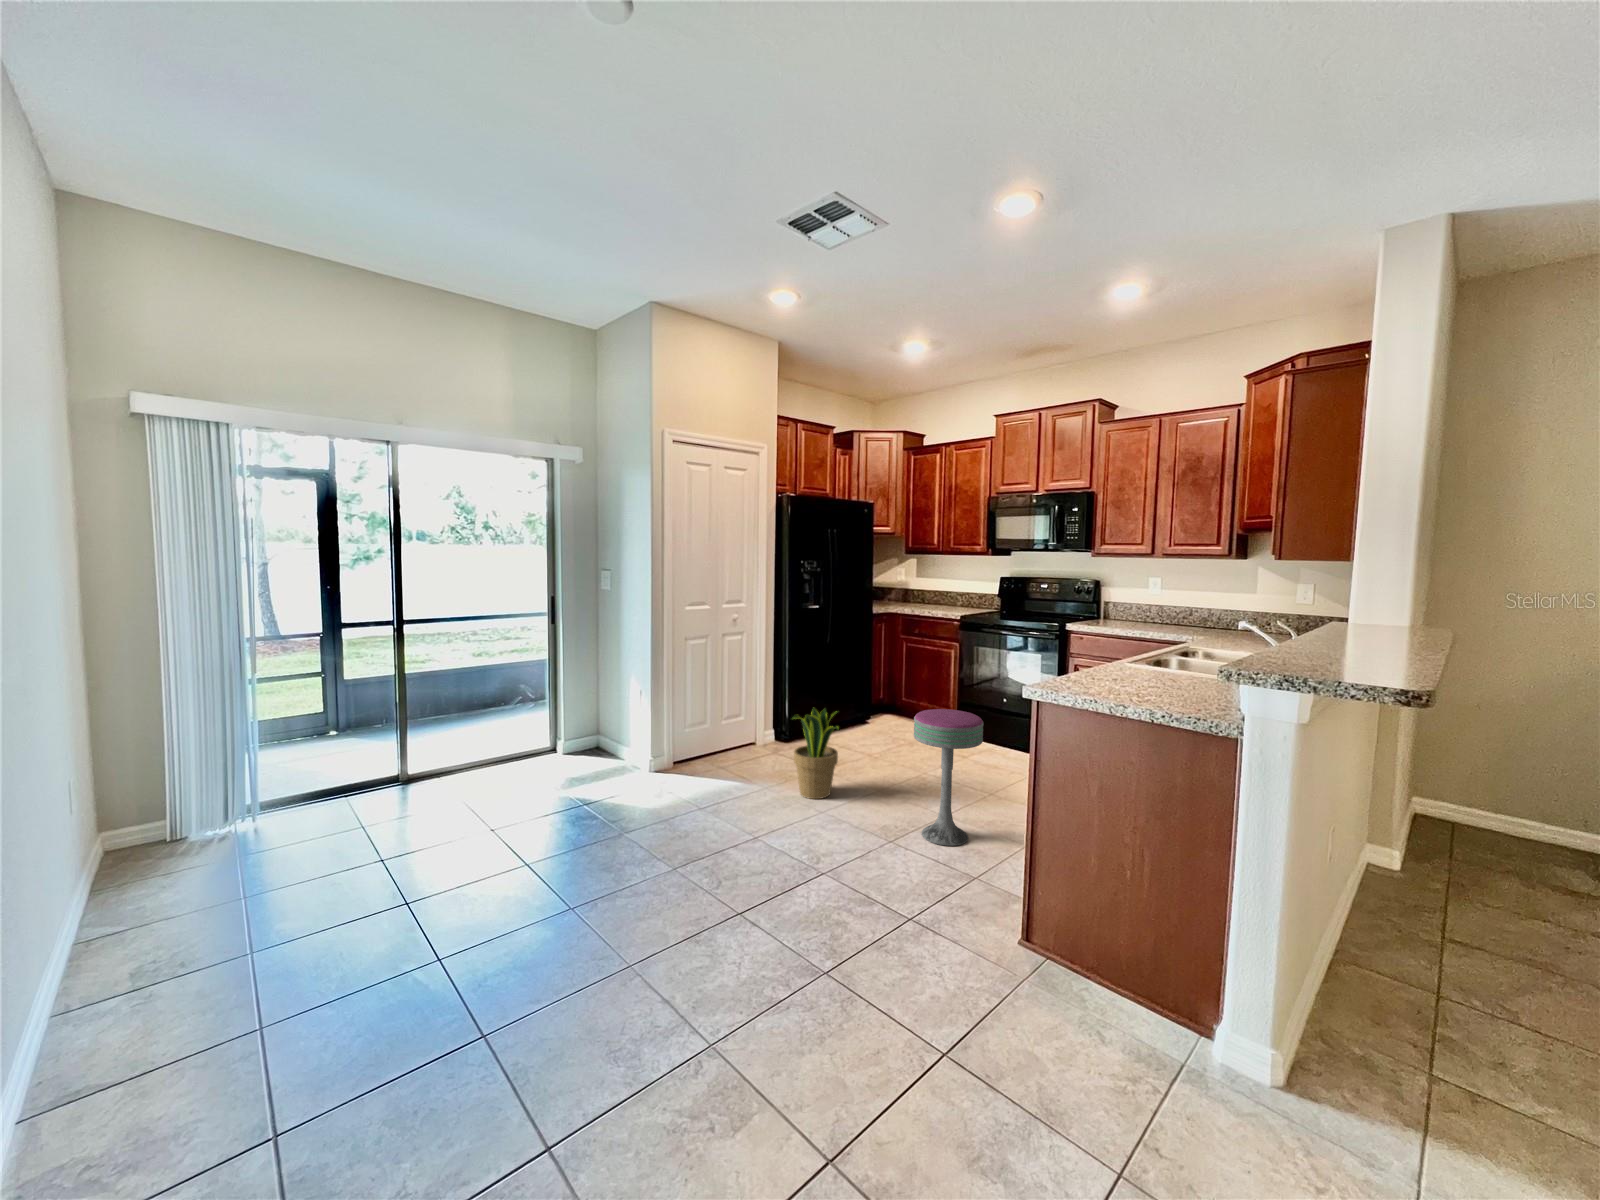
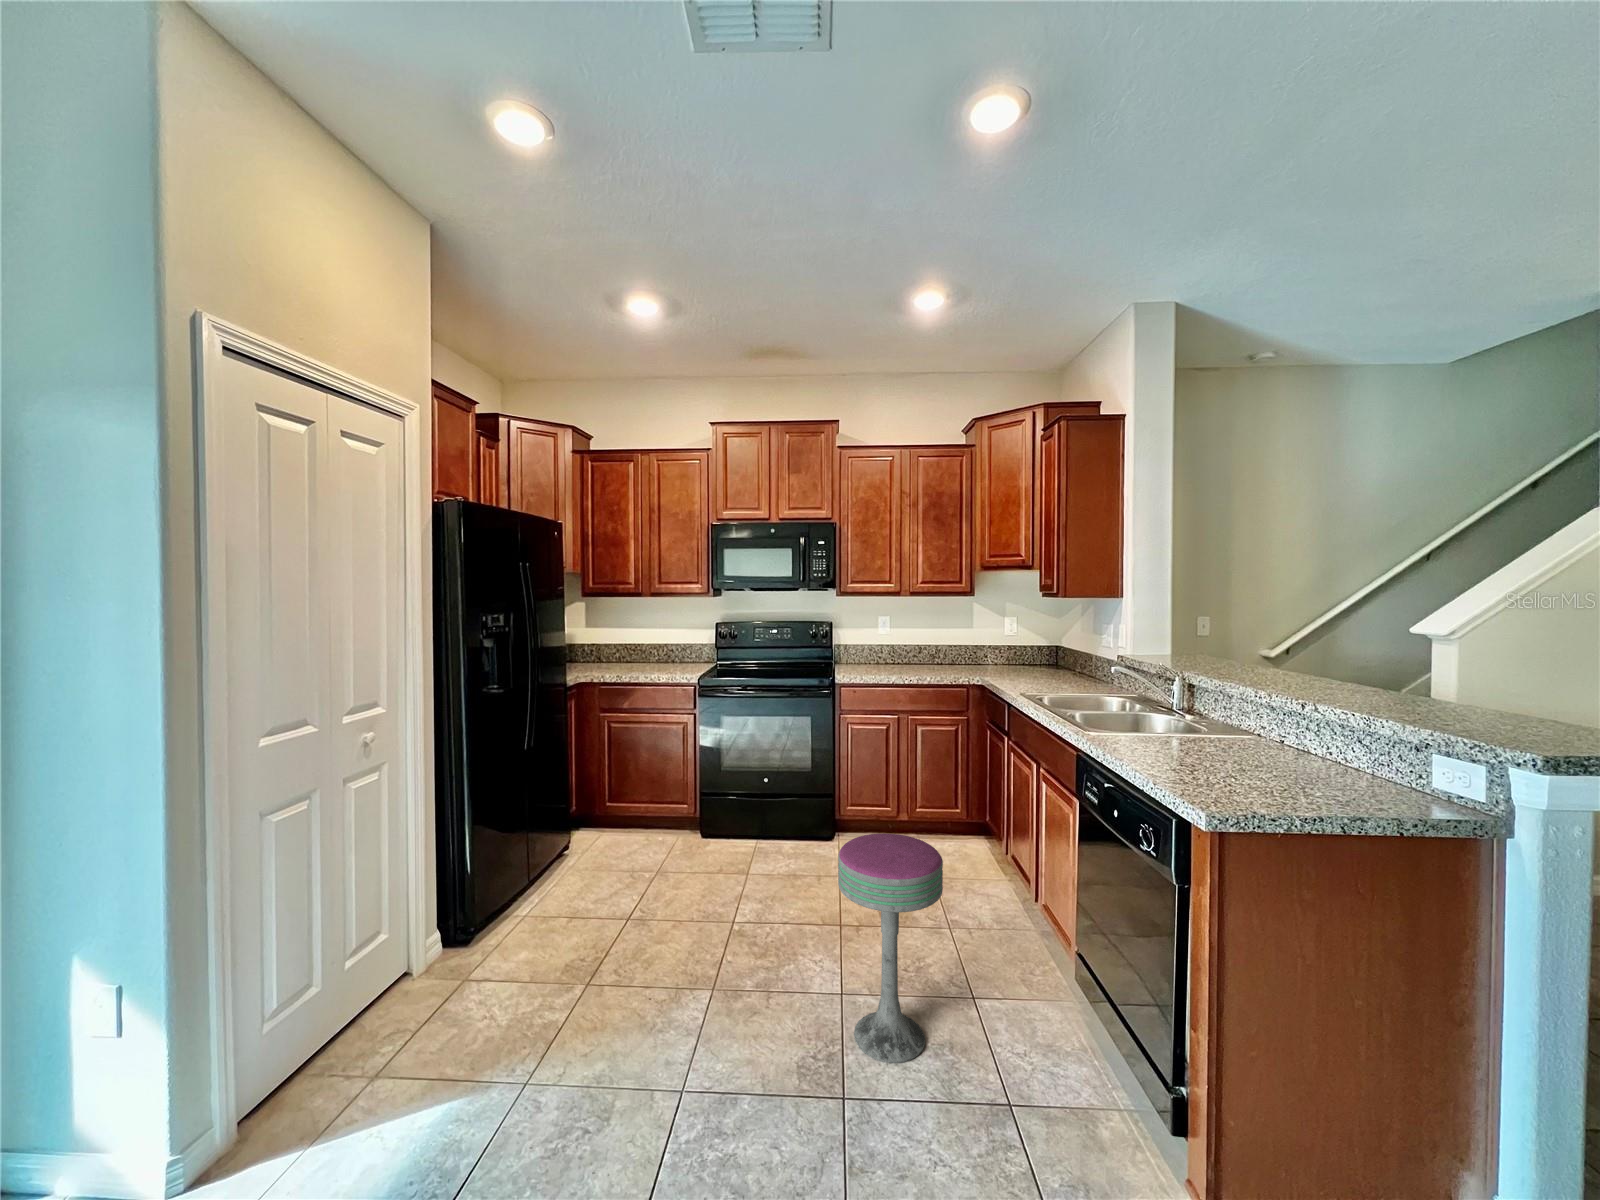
potted plant: present [792,709,839,799] -> none [586,878,682,1068]

